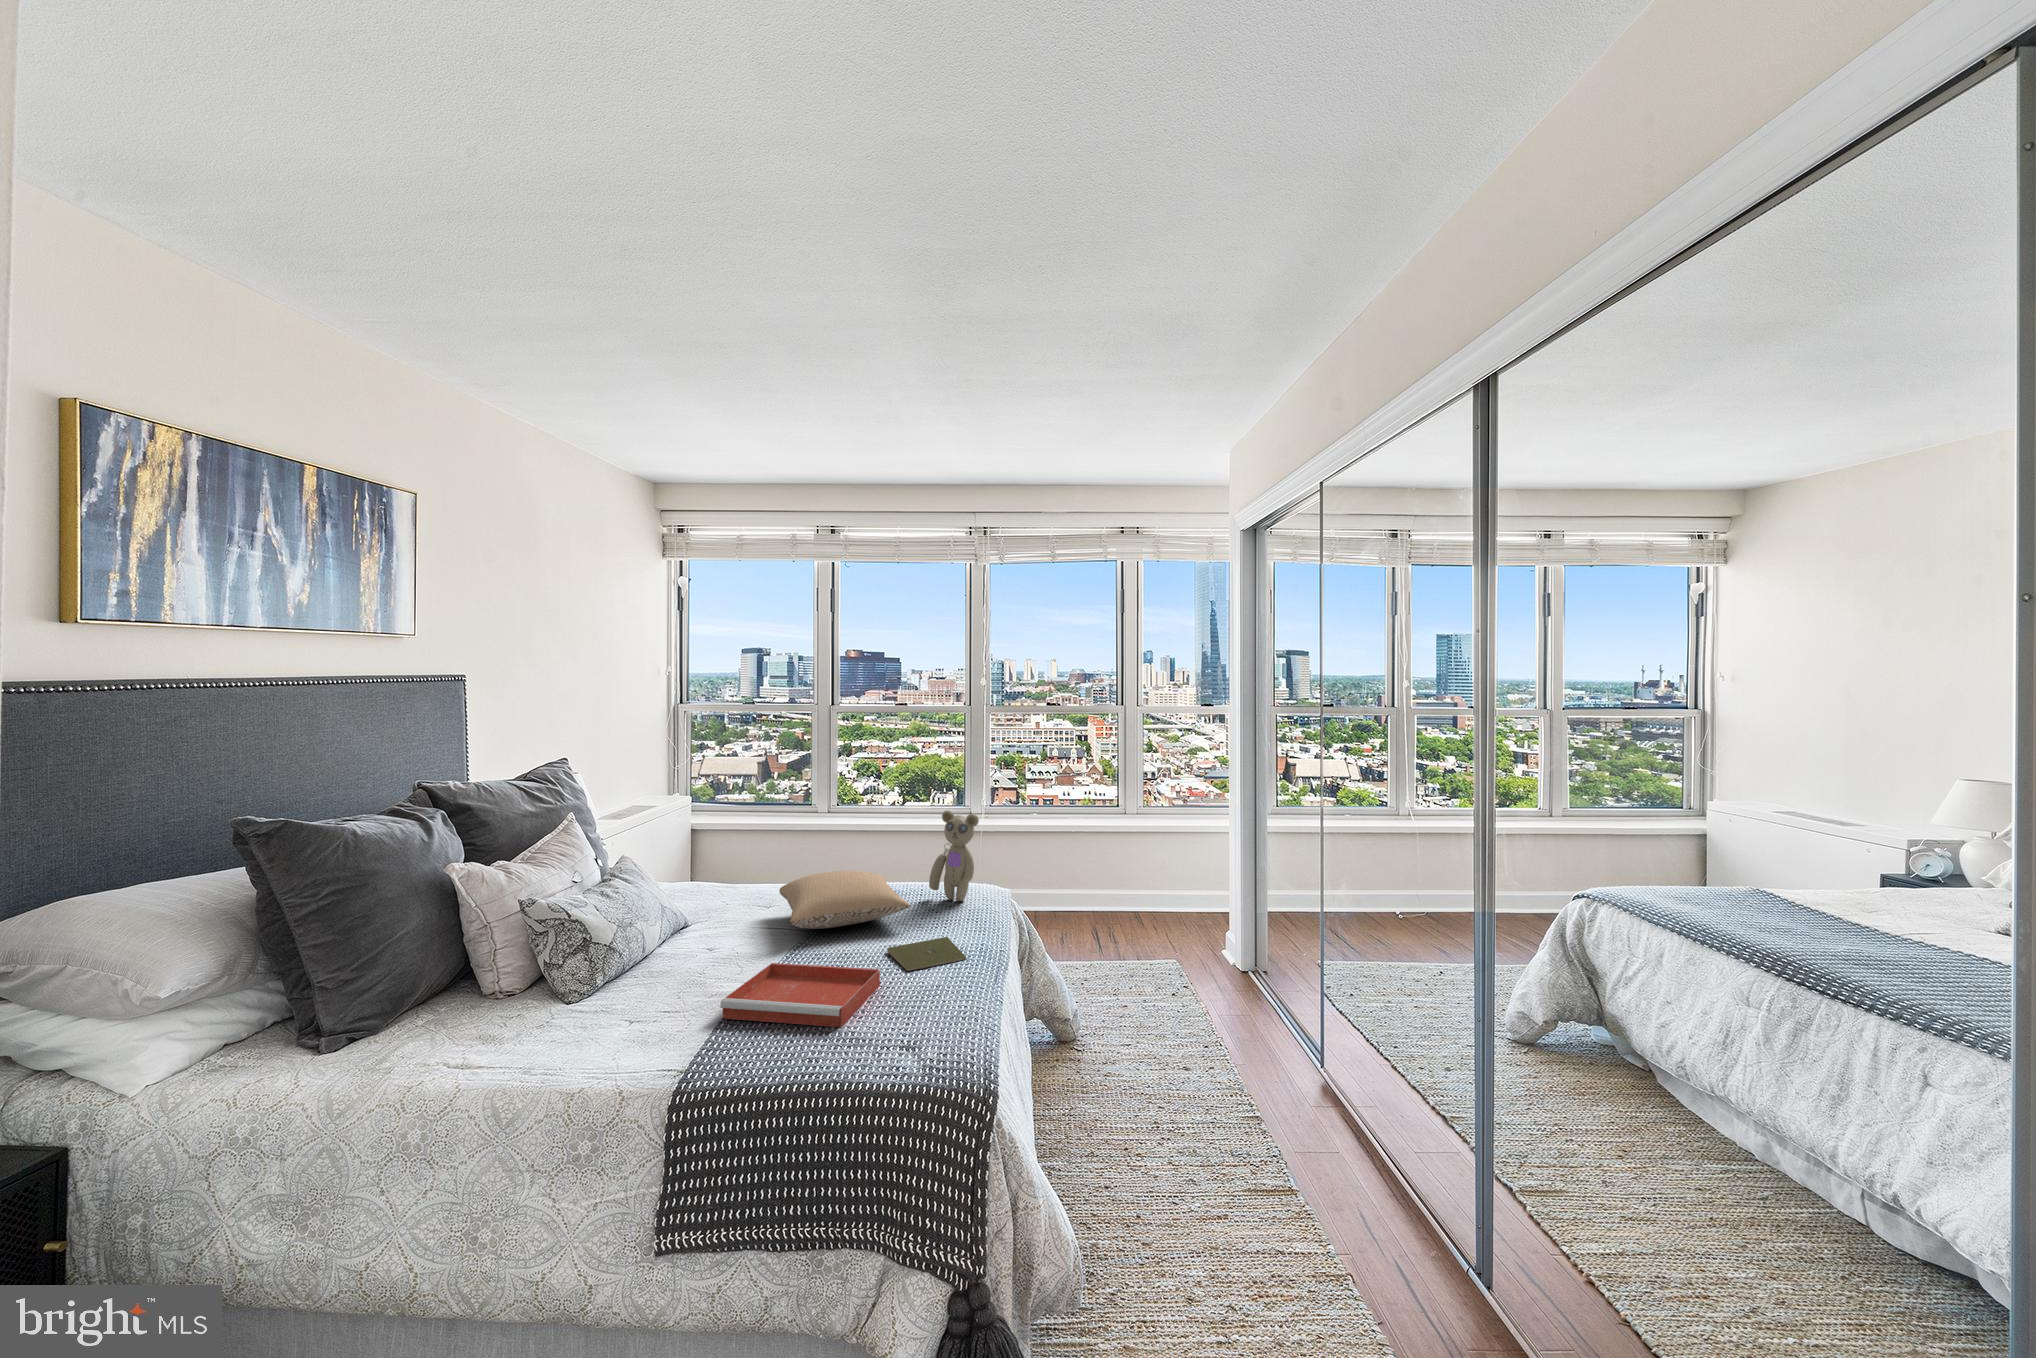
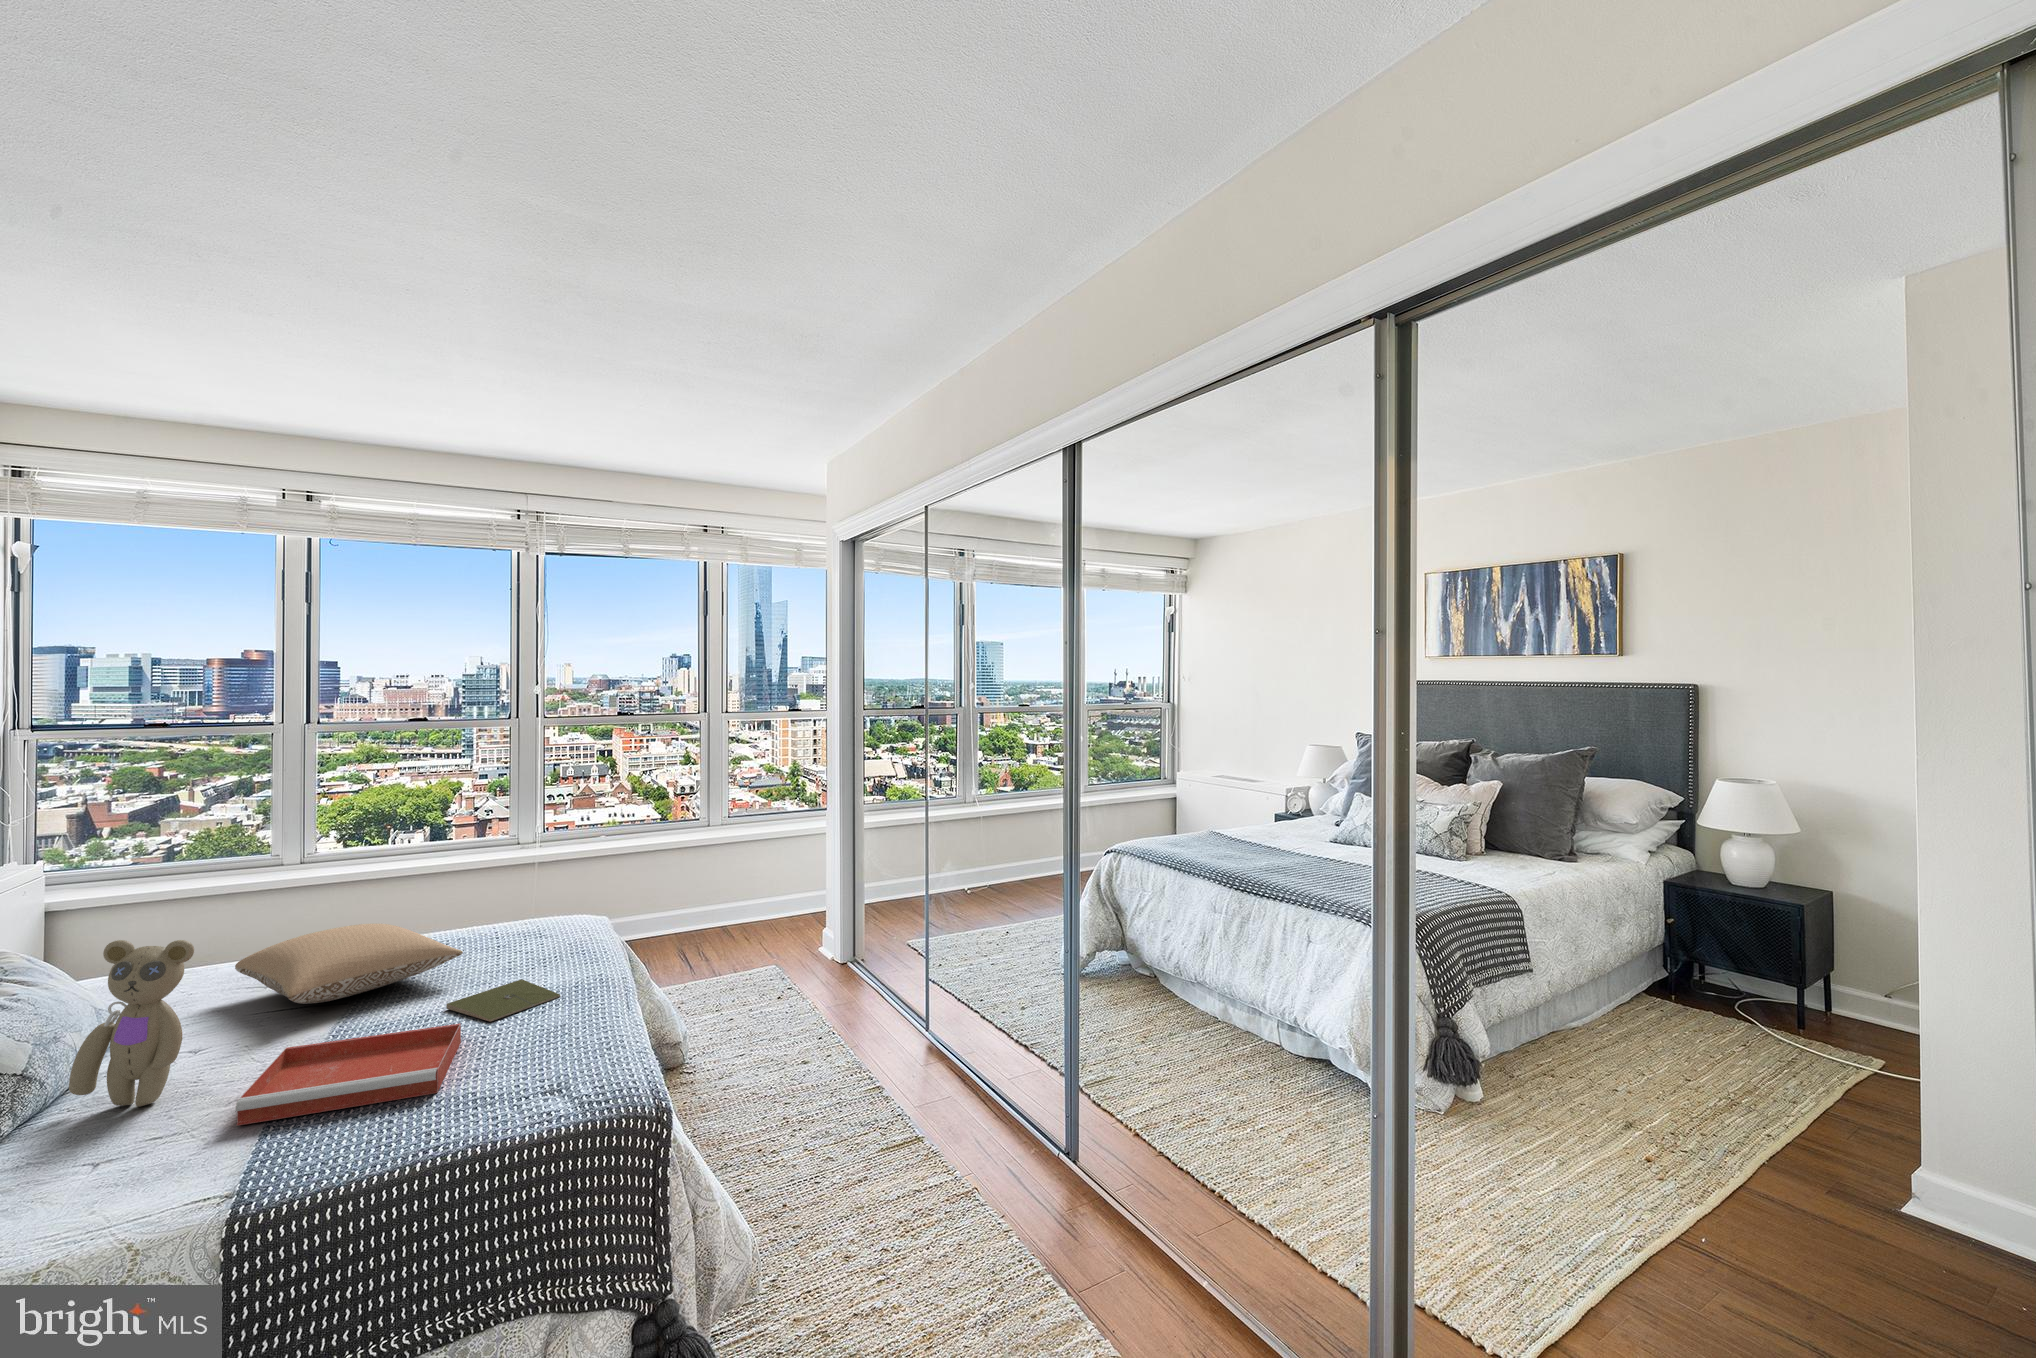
teddy bear: present [929,810,979,901] -> present [69,940,194,1107]

